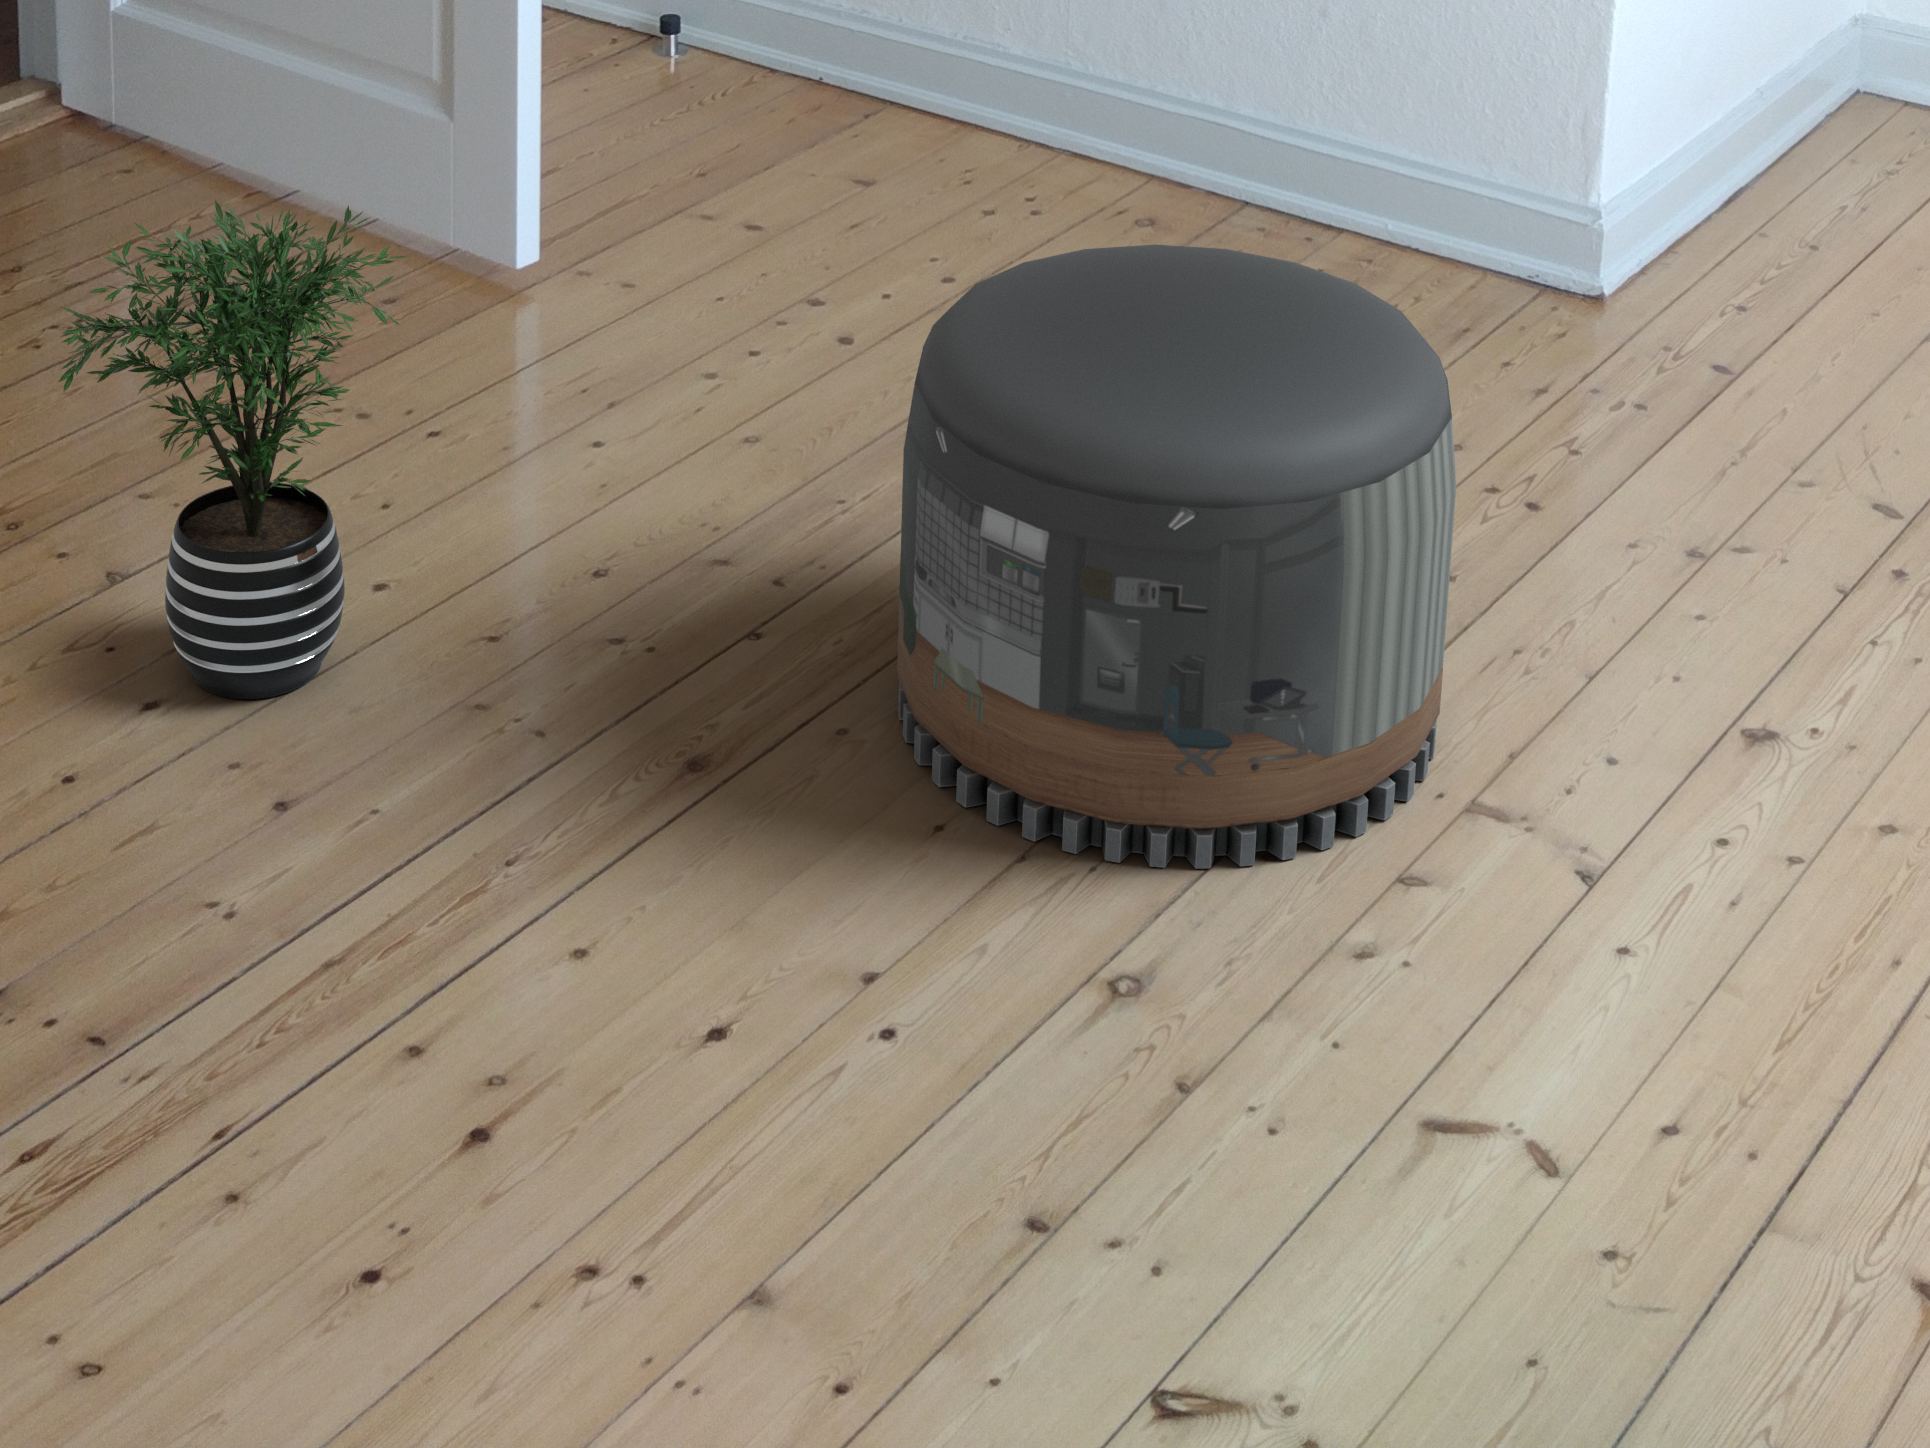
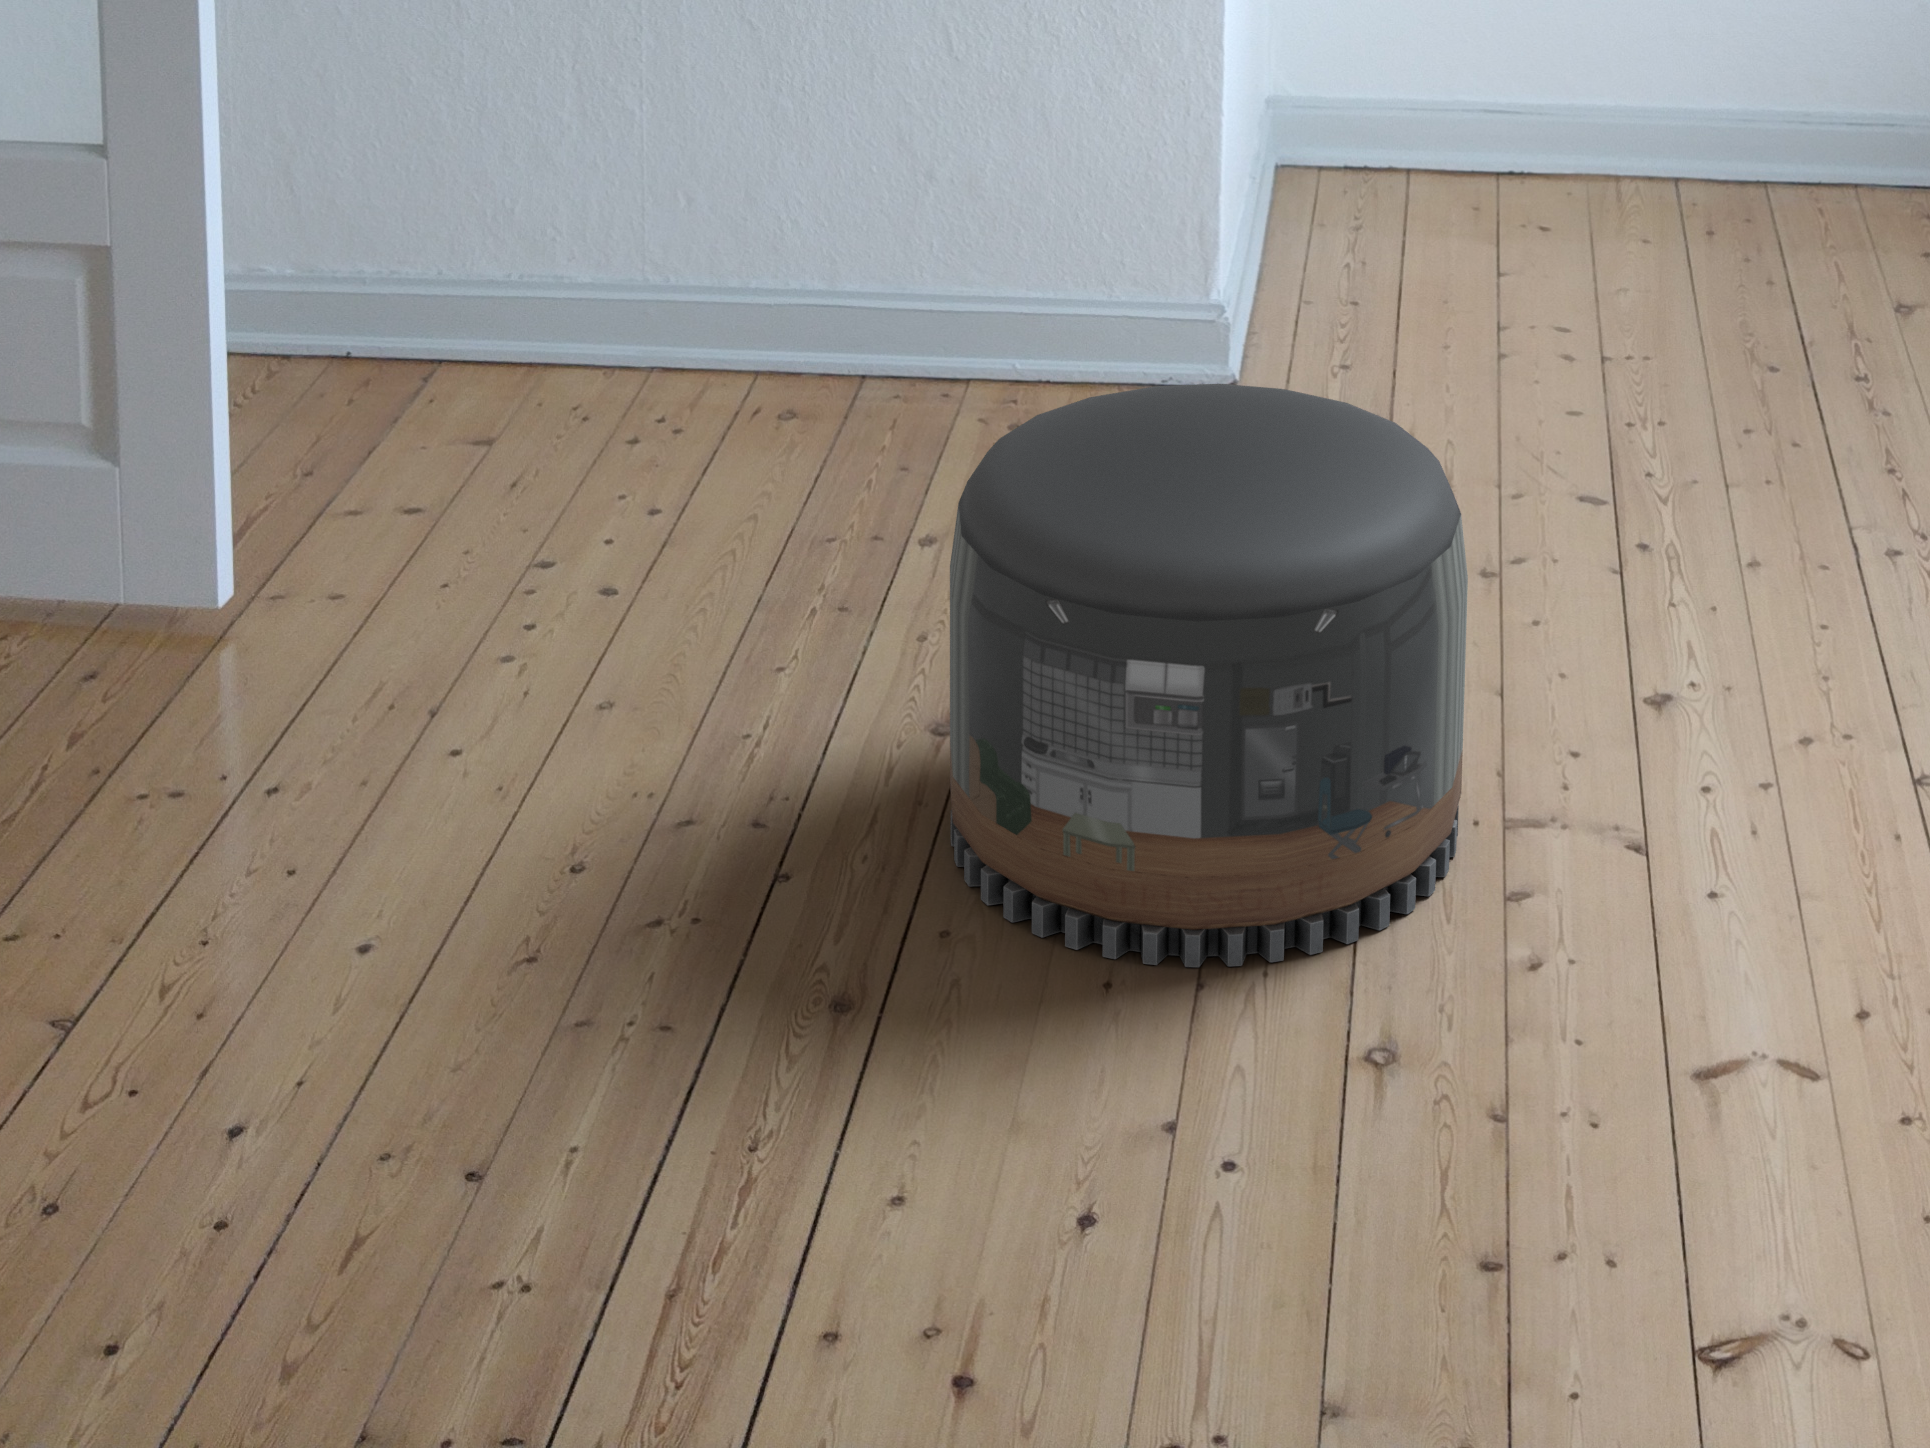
potted plant: present [59,201,407,699] -> none [92,537,473,1096]

